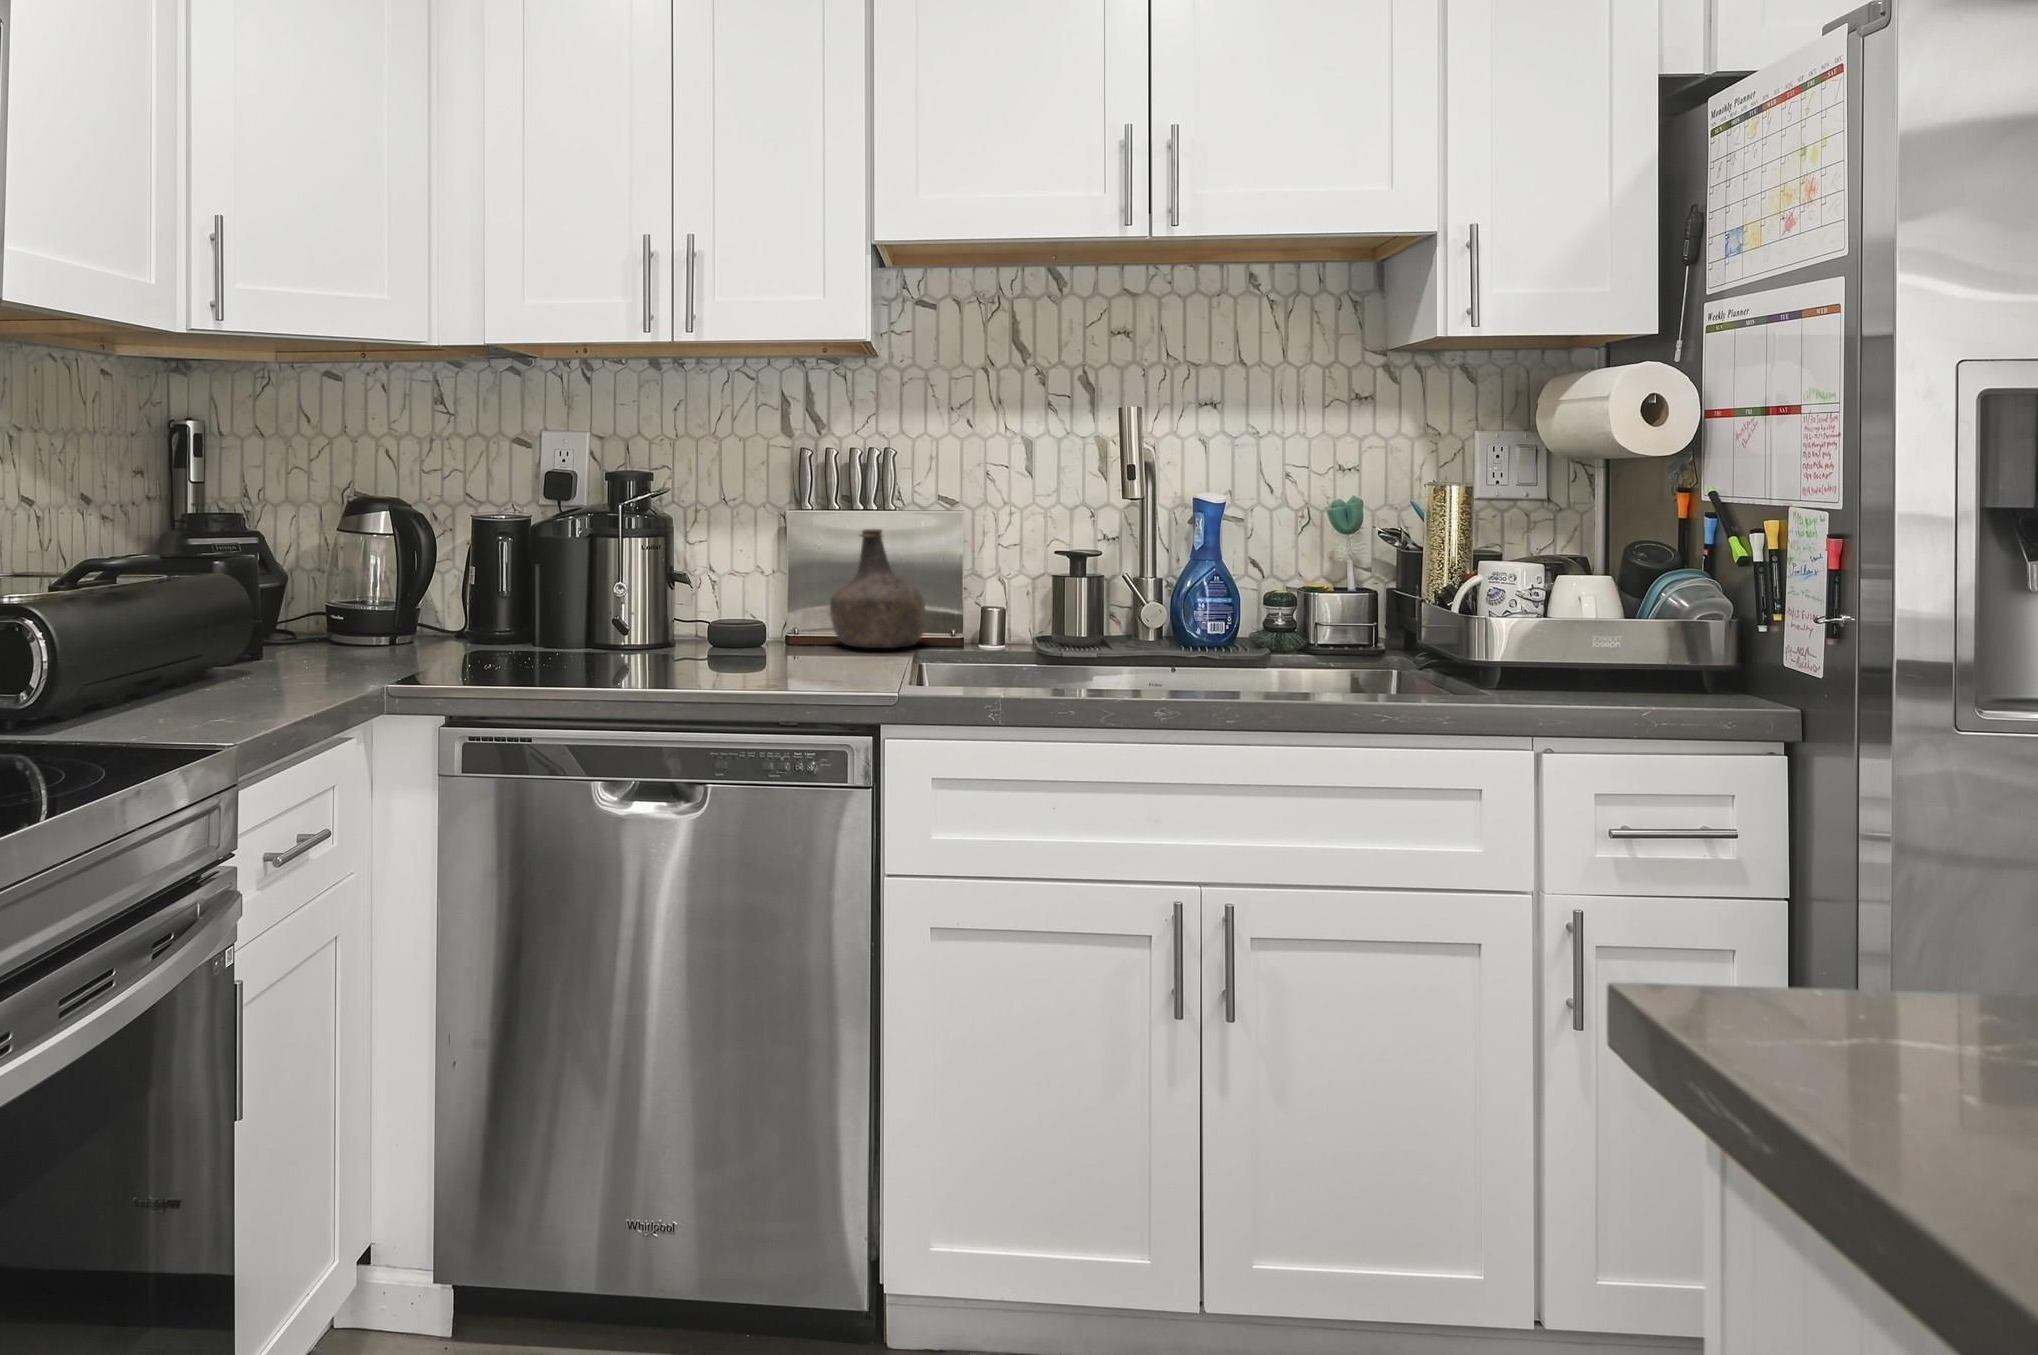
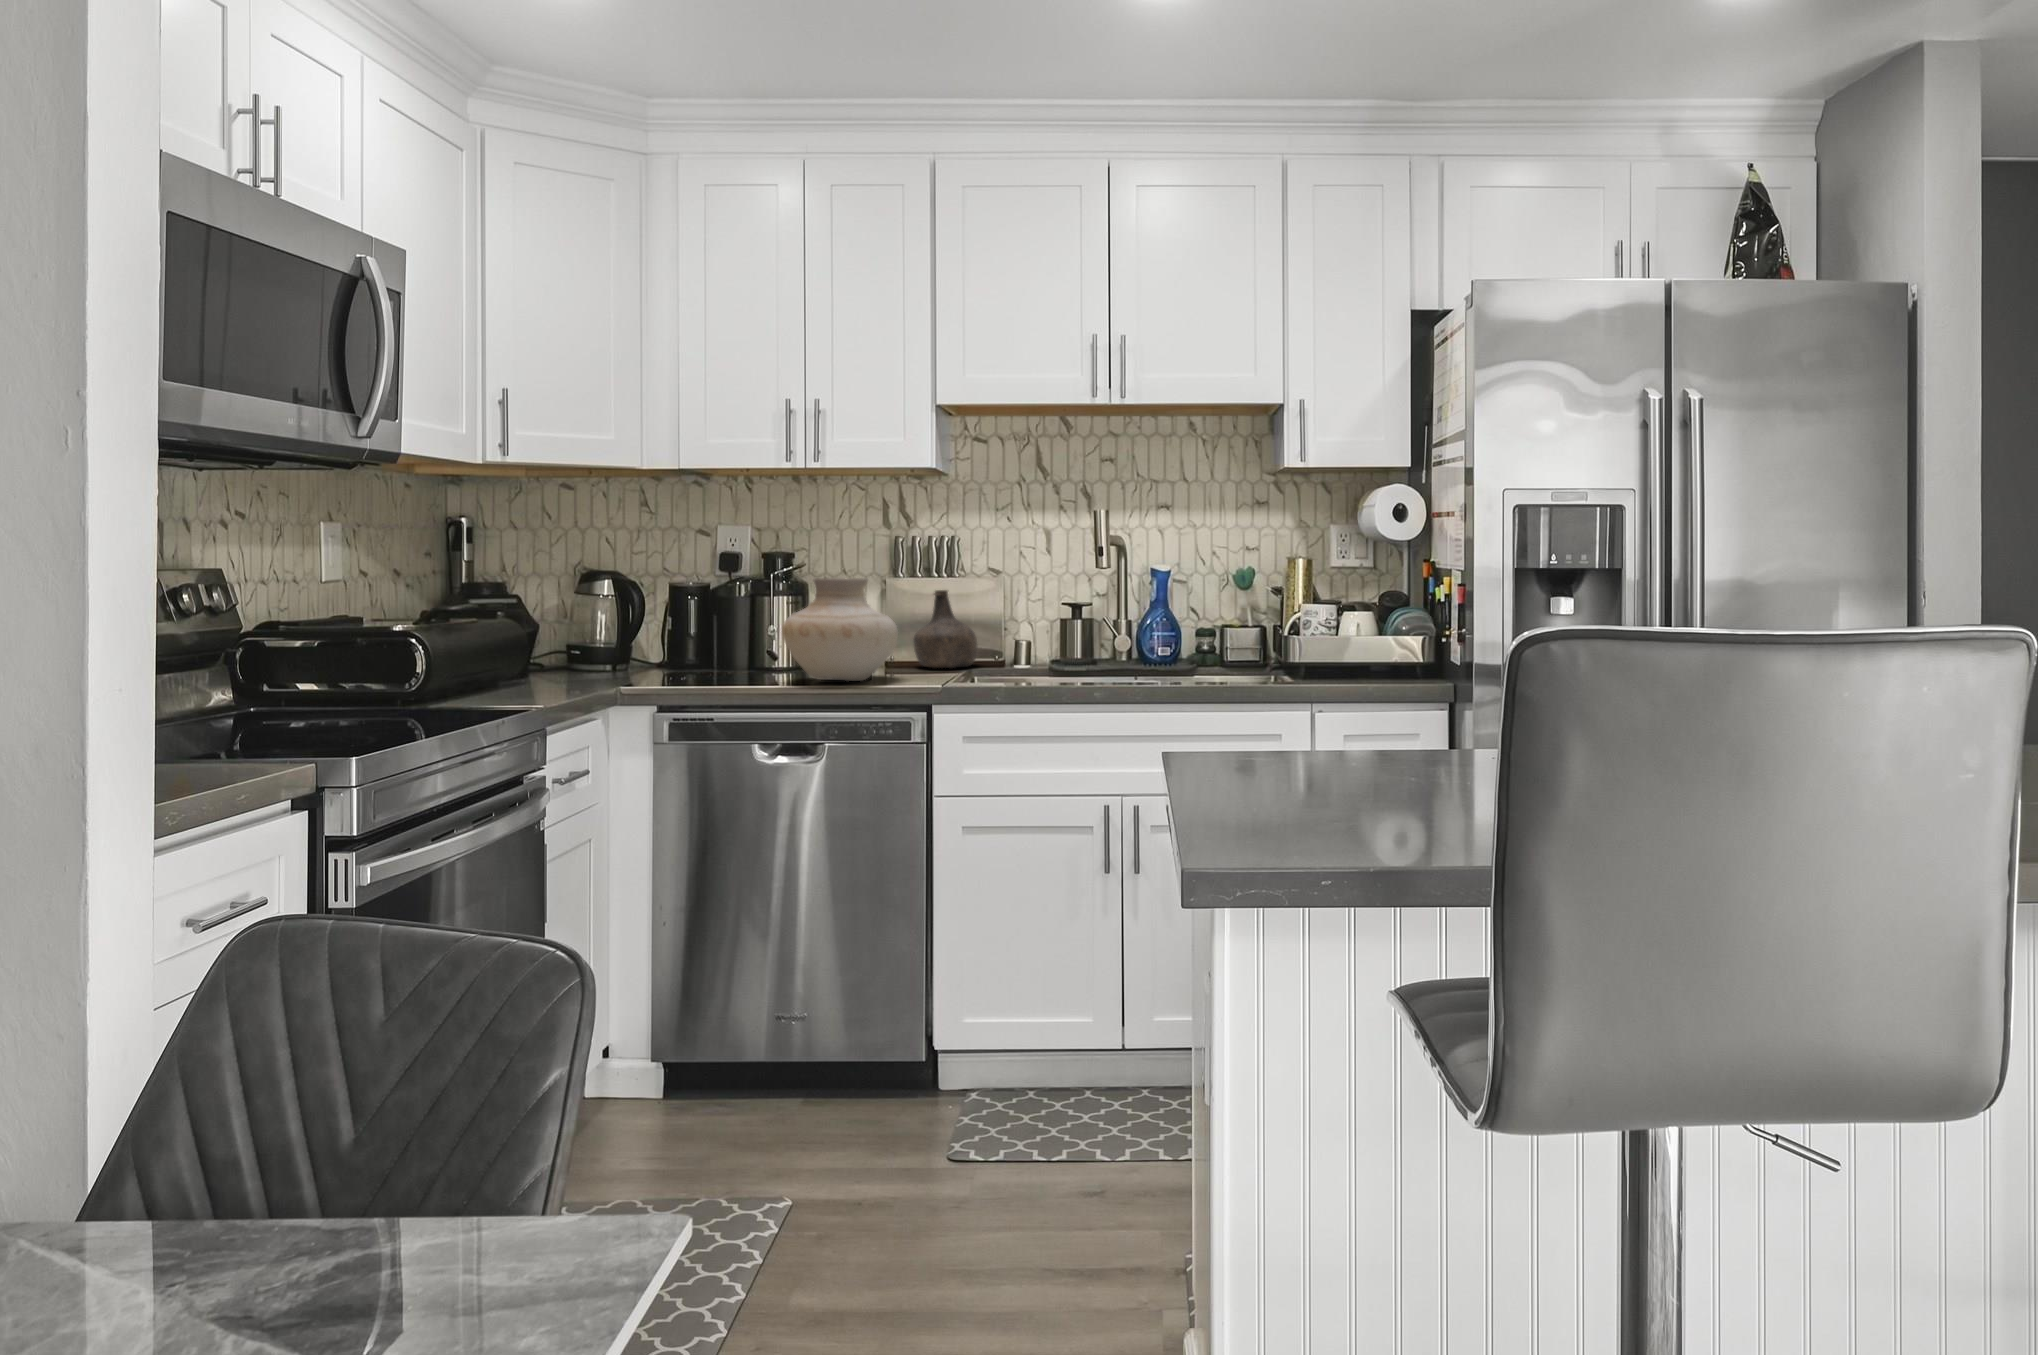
vase: none [638,512,815,673] -> present [782,578,898,681]

